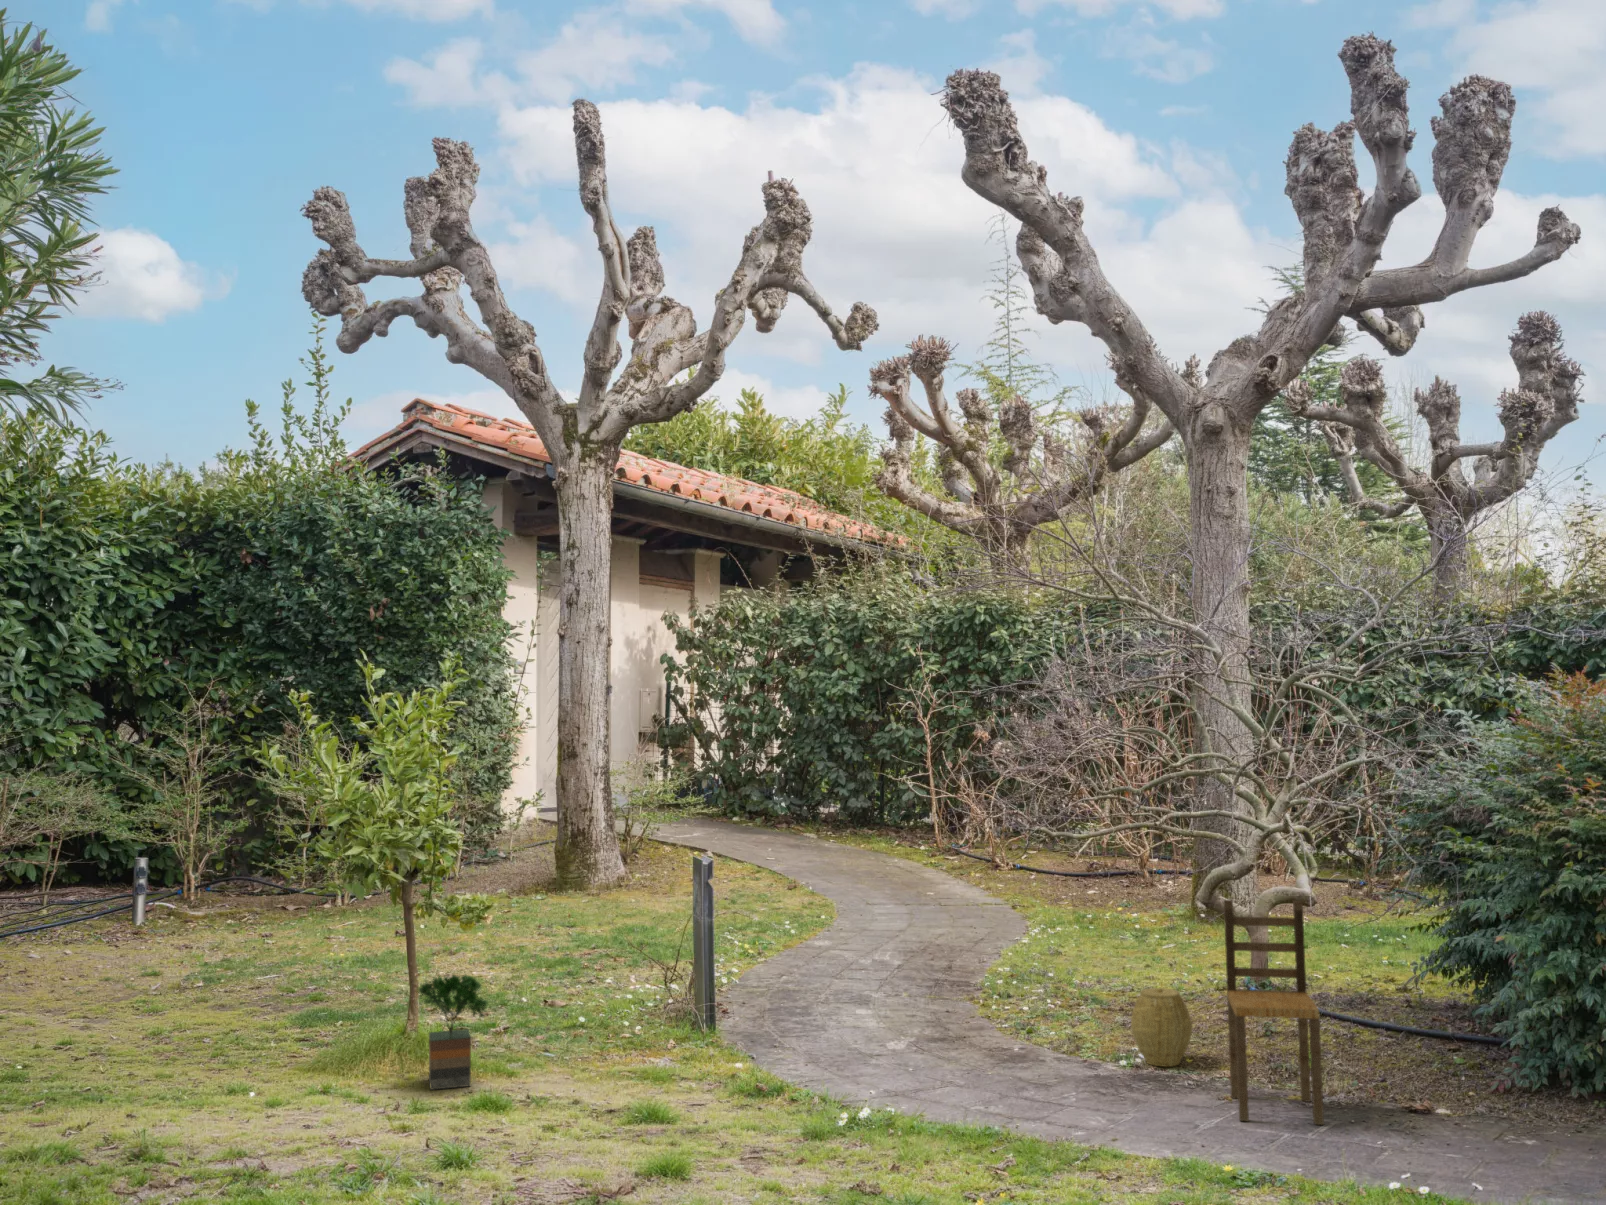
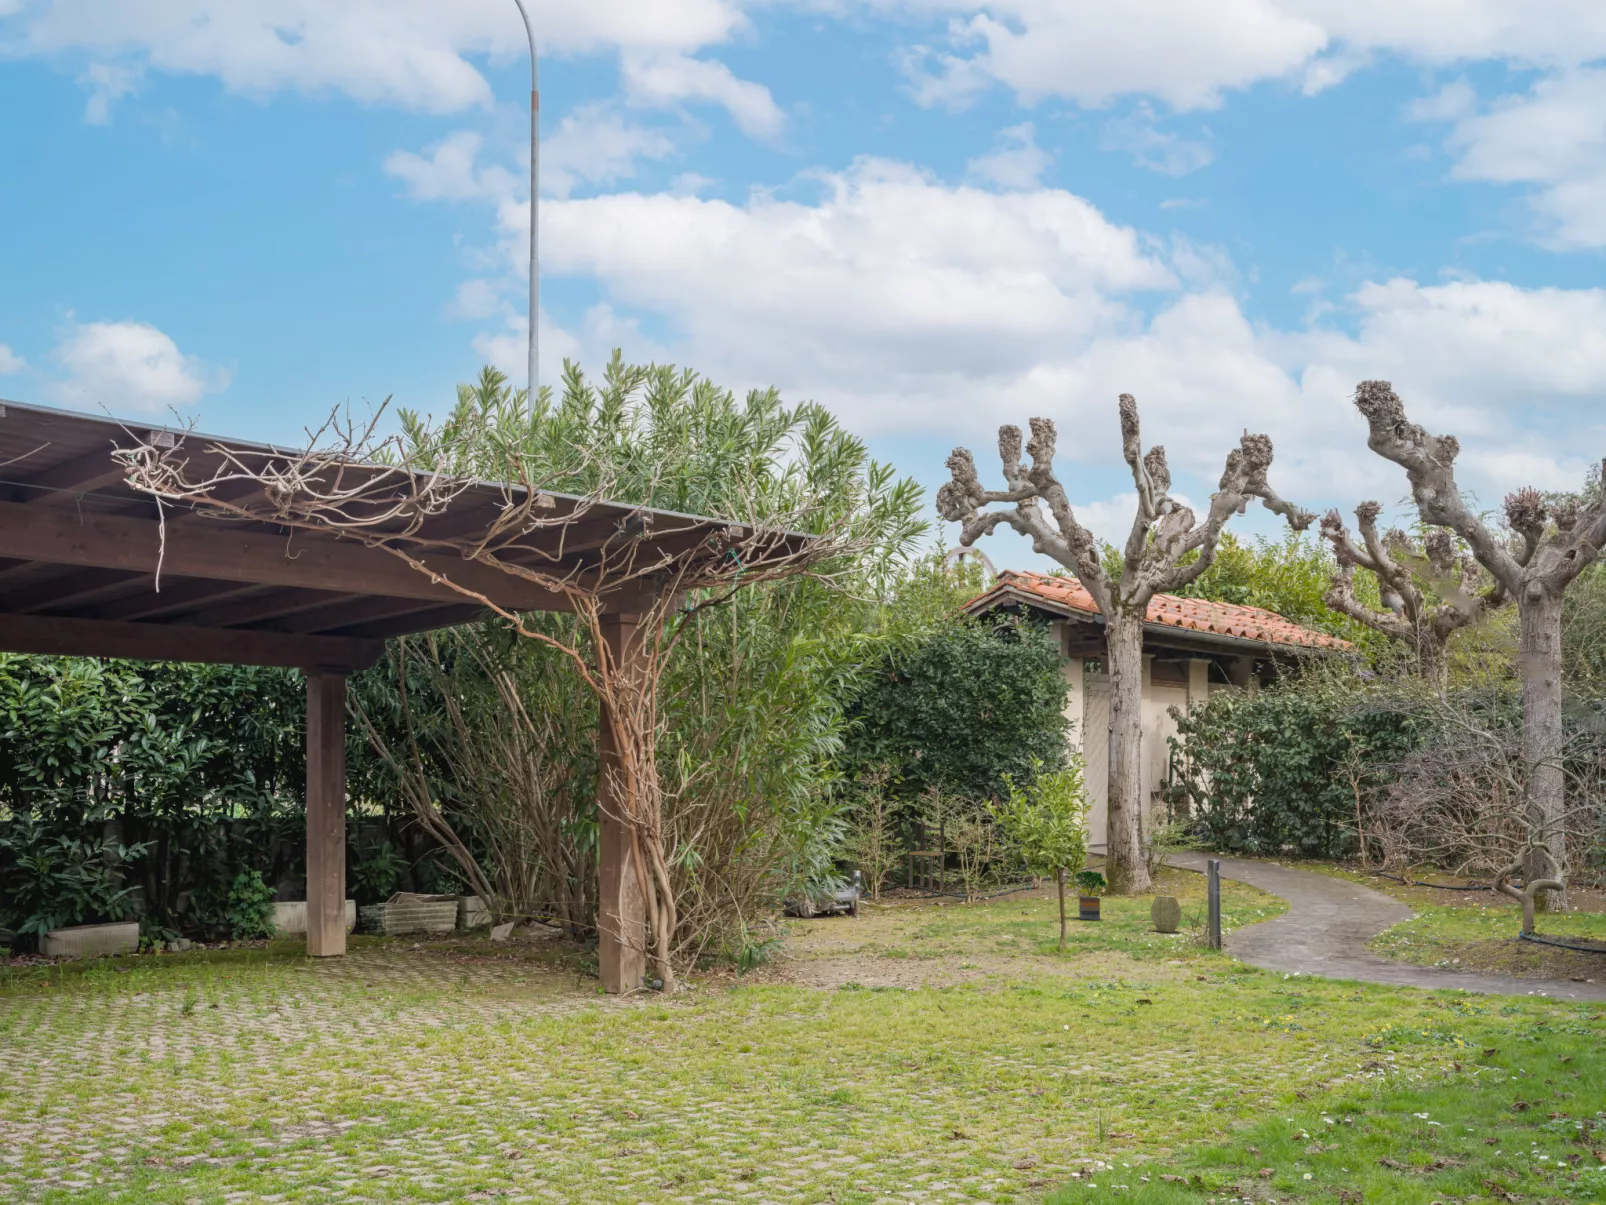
chair: present [1224,900,1324,1125] -> present [909,822,944,889]
woven basket: present [1131,988,1192,1067] -> present [1151,894,1181,932]

